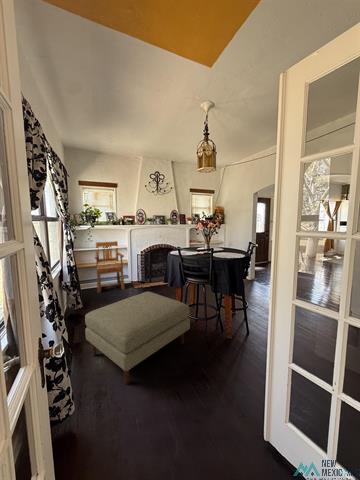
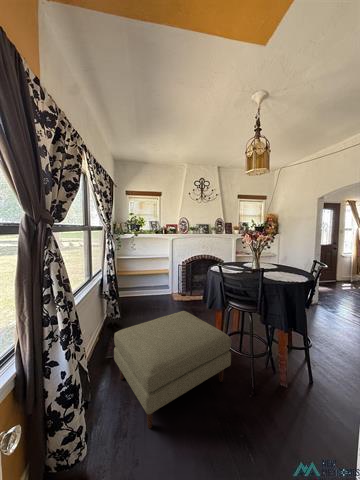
armchair: present [95,241,125,293] -> none [137,250,165,303]

